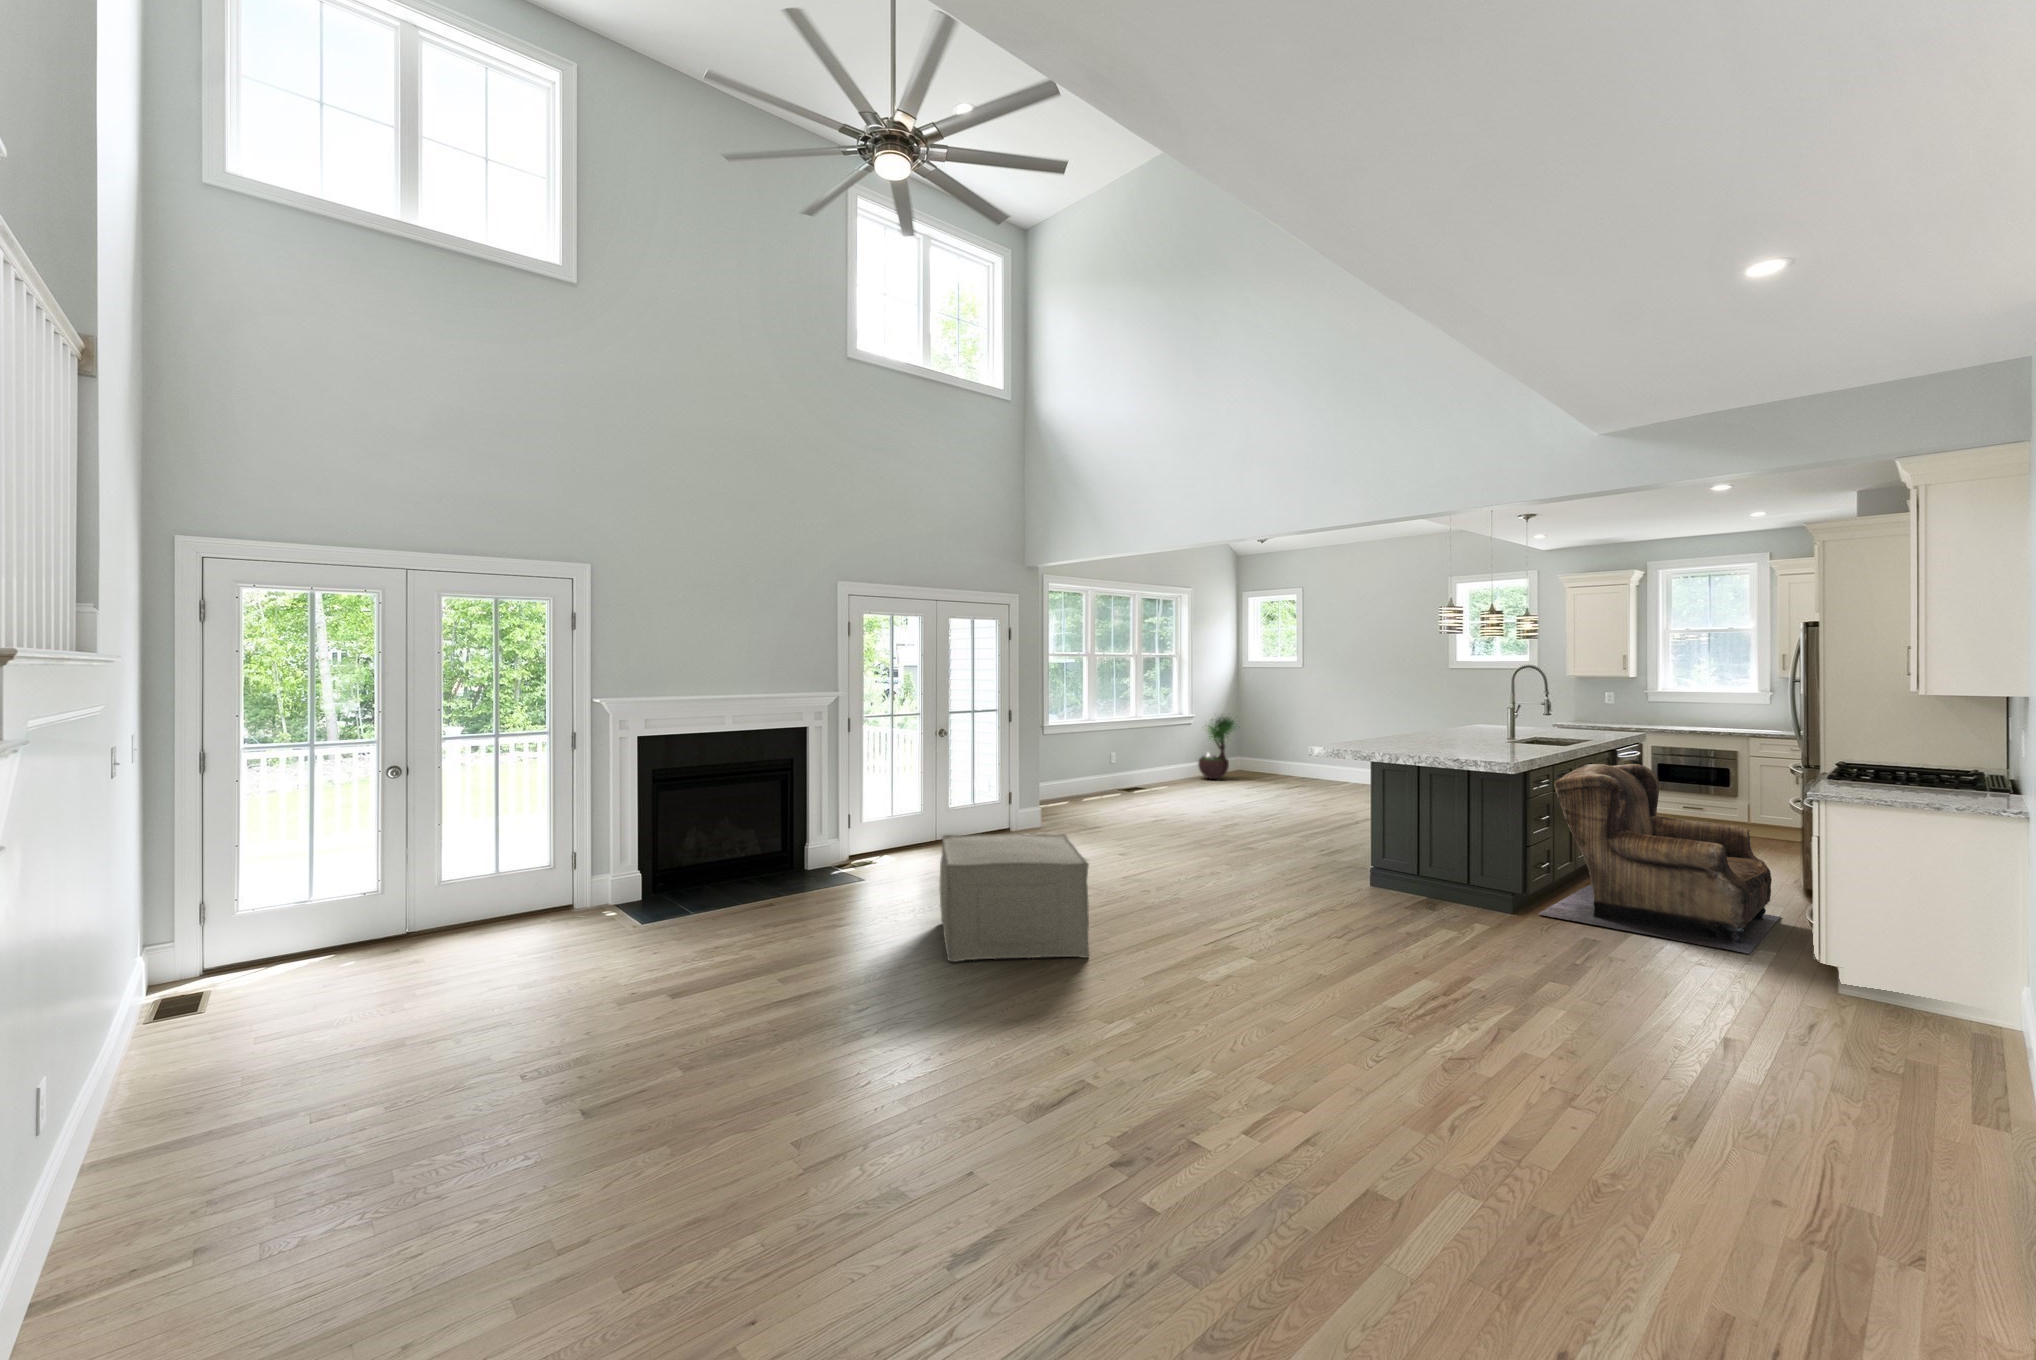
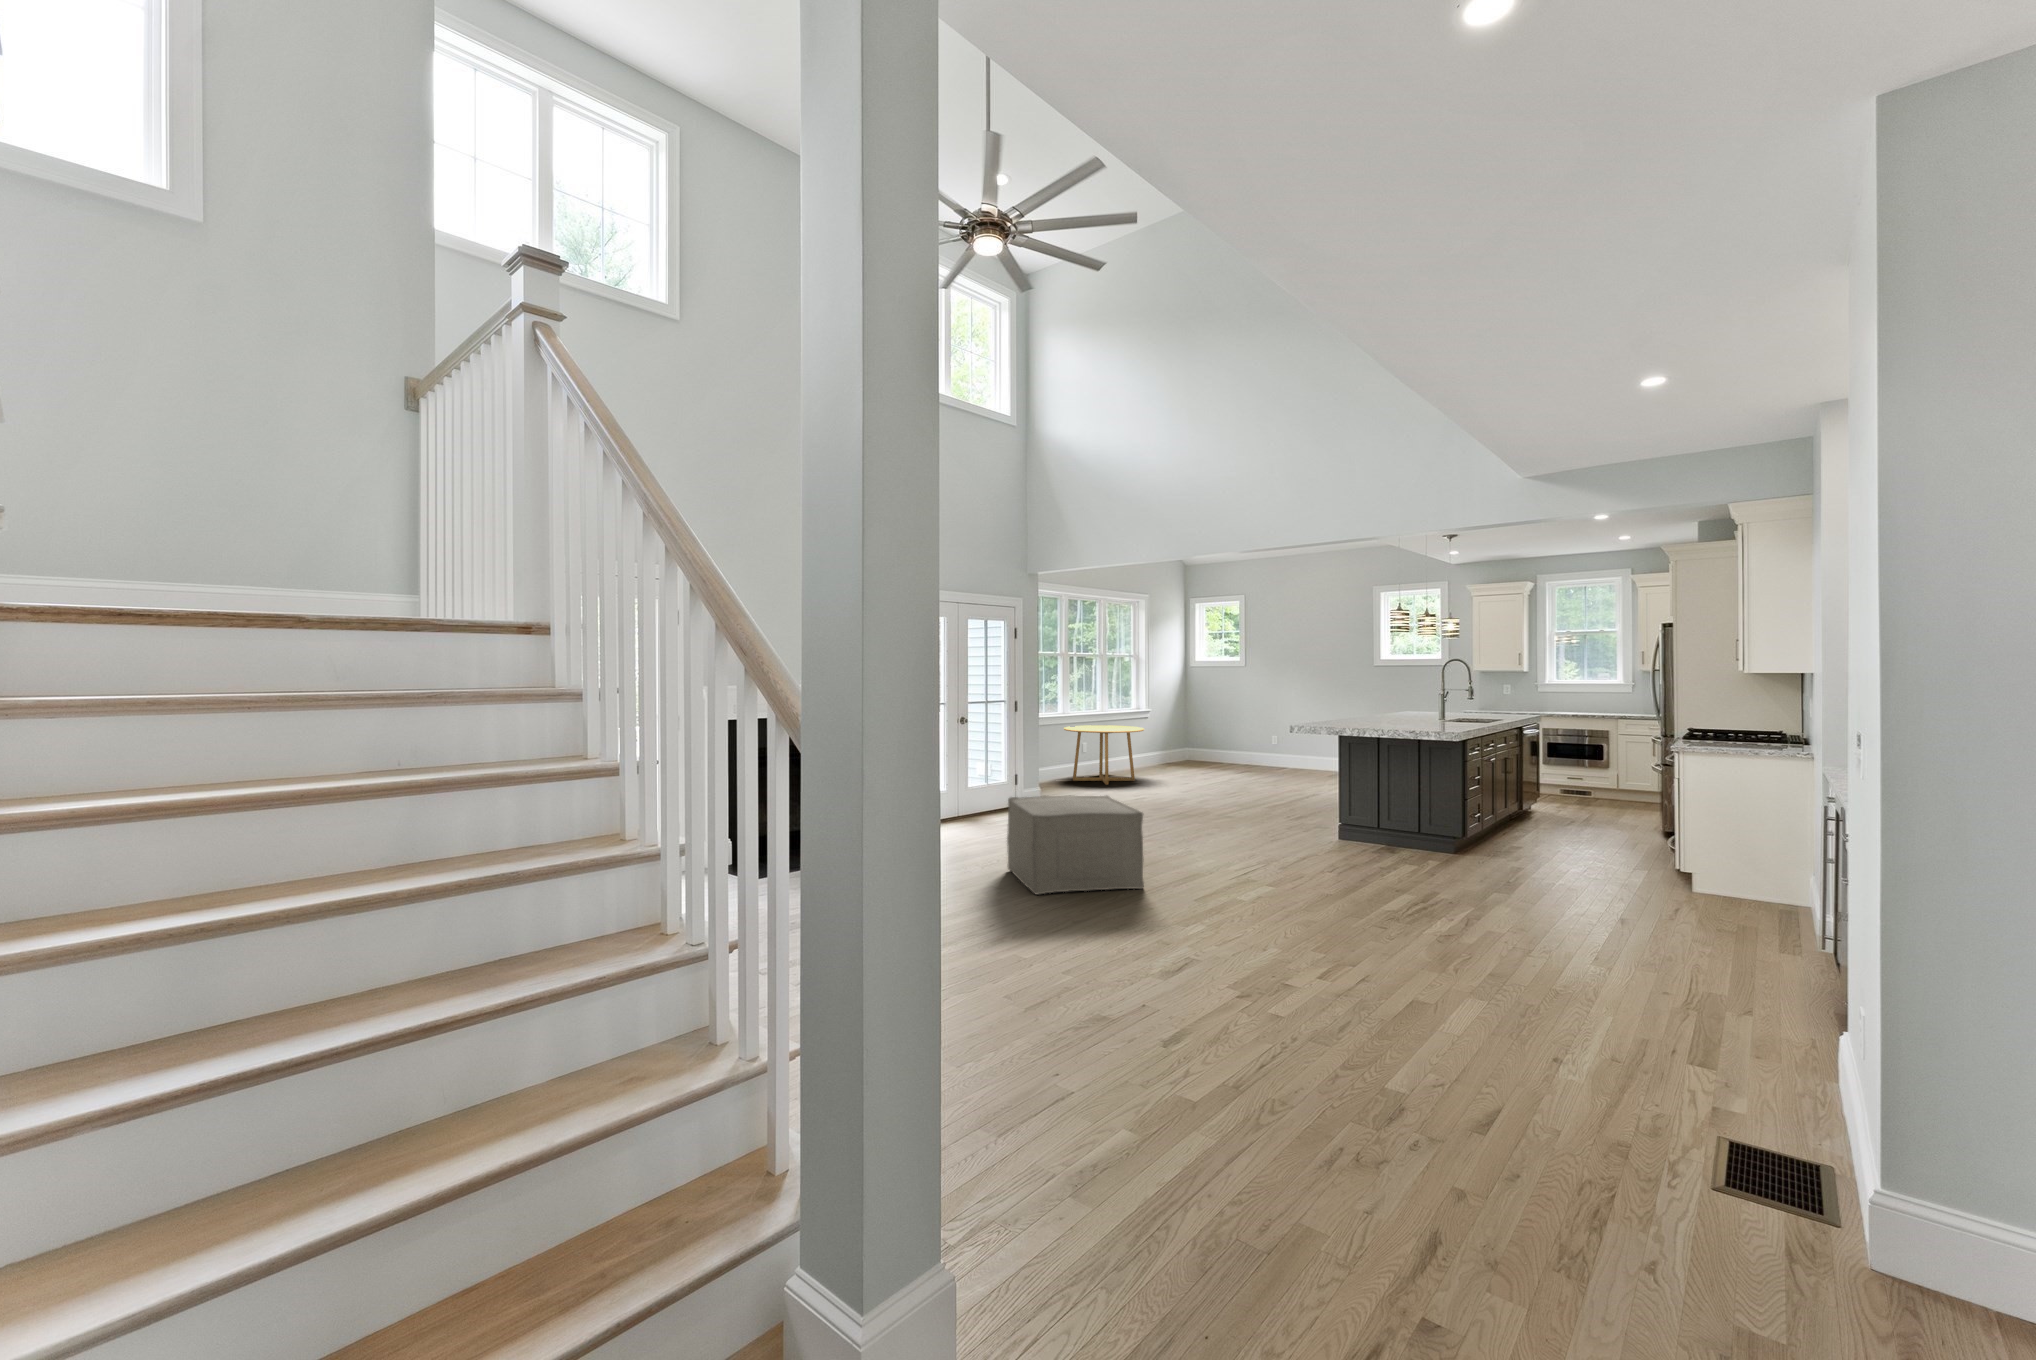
potted tree: present [1198,716,1235,779] -> none [1156,704,1192,766]
round table: none [1085,734,1175,802] -> present [1064,725,1144,785]
armchair: present [1538,764,1781,954] -> none [1473,735,1650,872]

